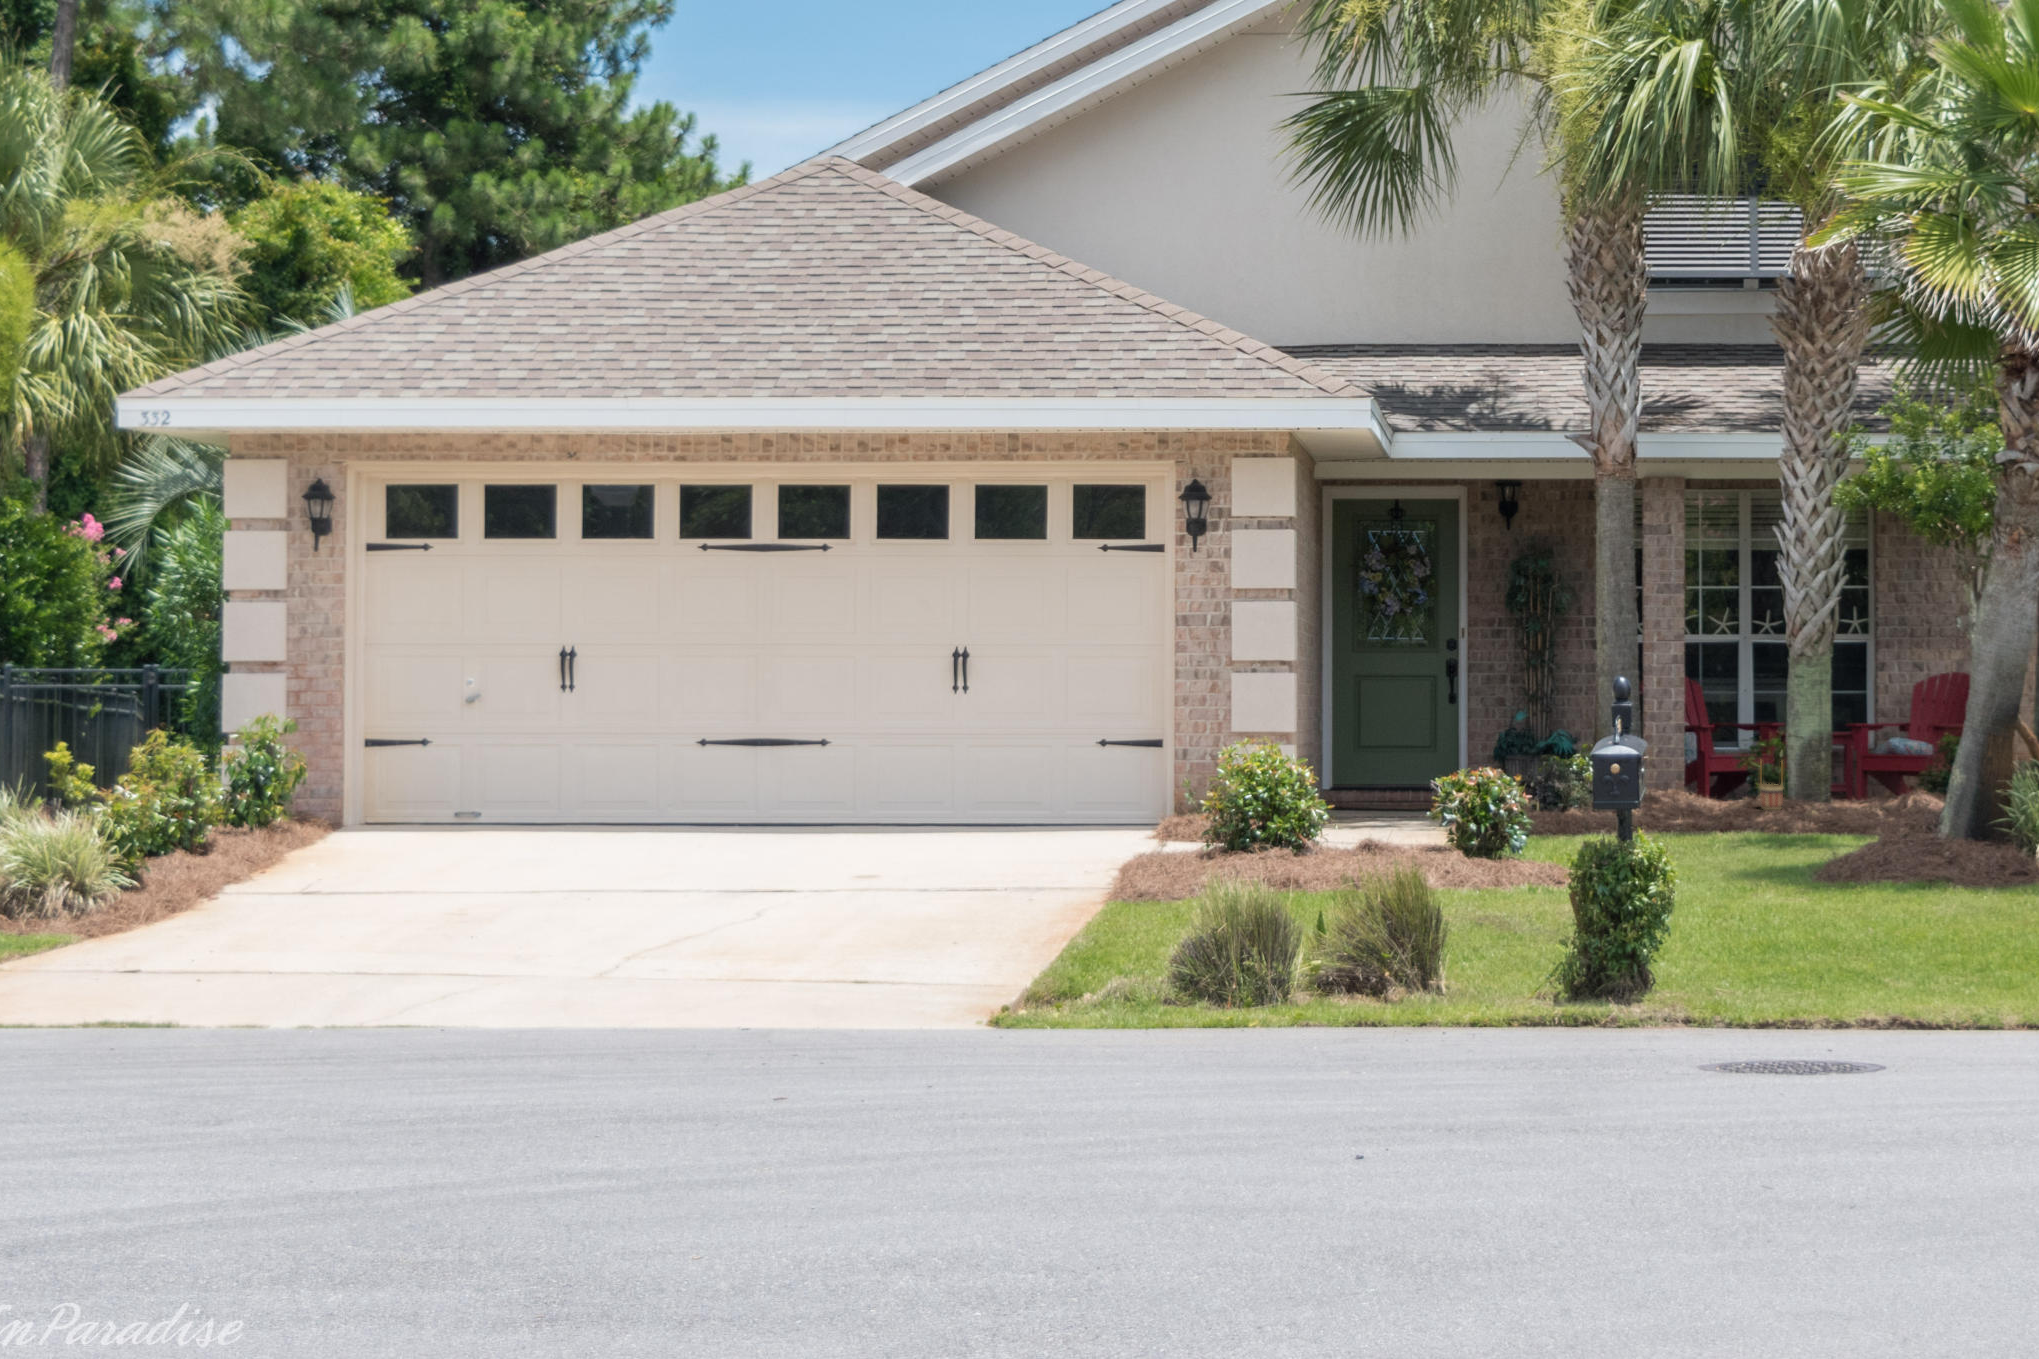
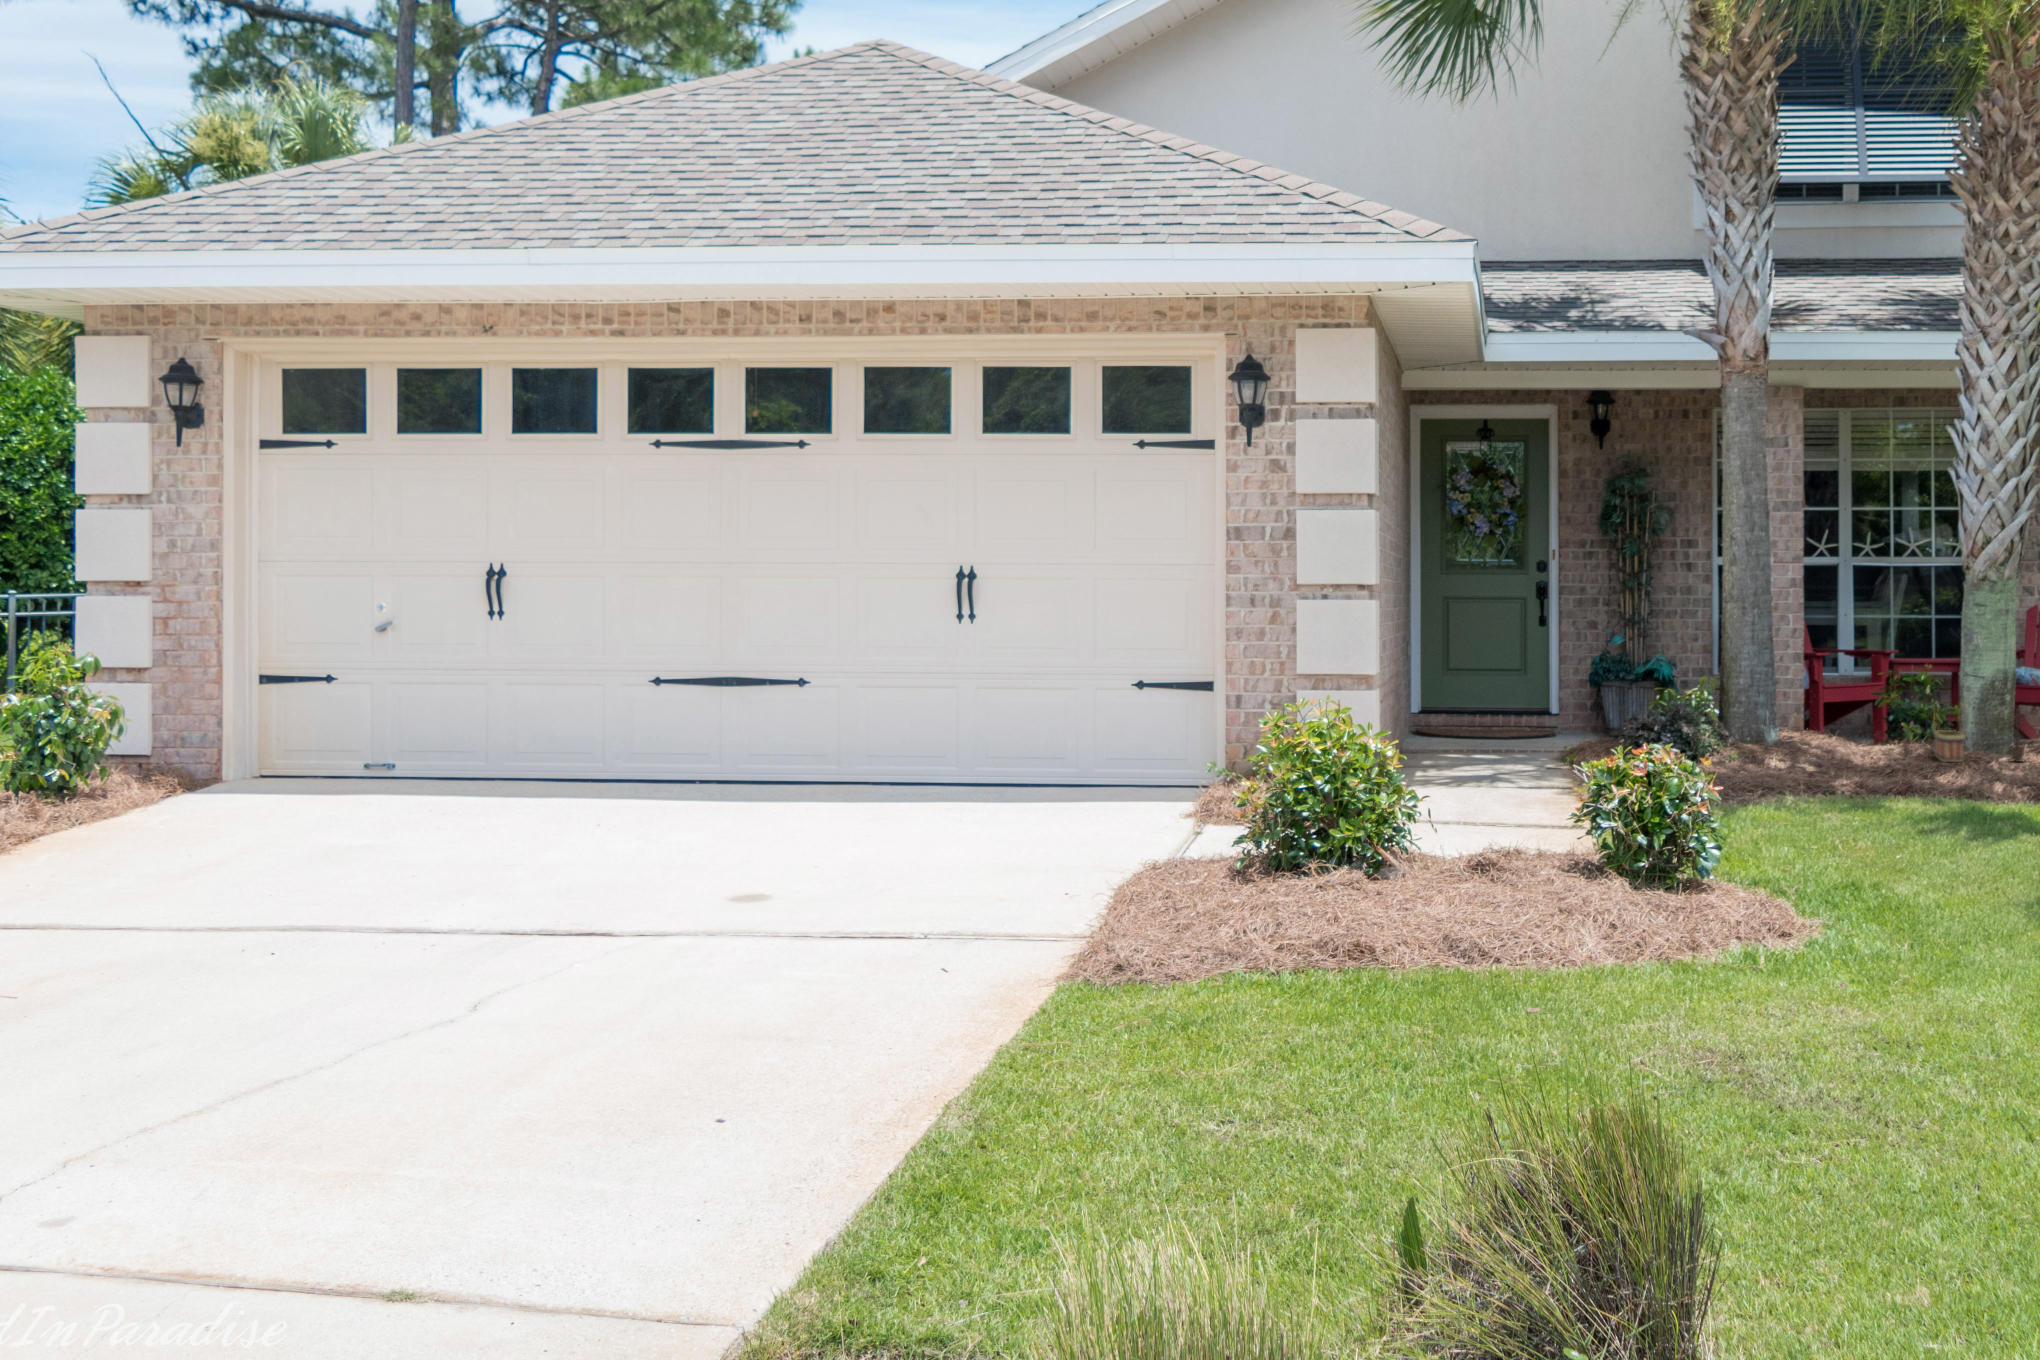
decorative plant: none [1813,761,1836,809] -> present [2005,709,2025,762]

